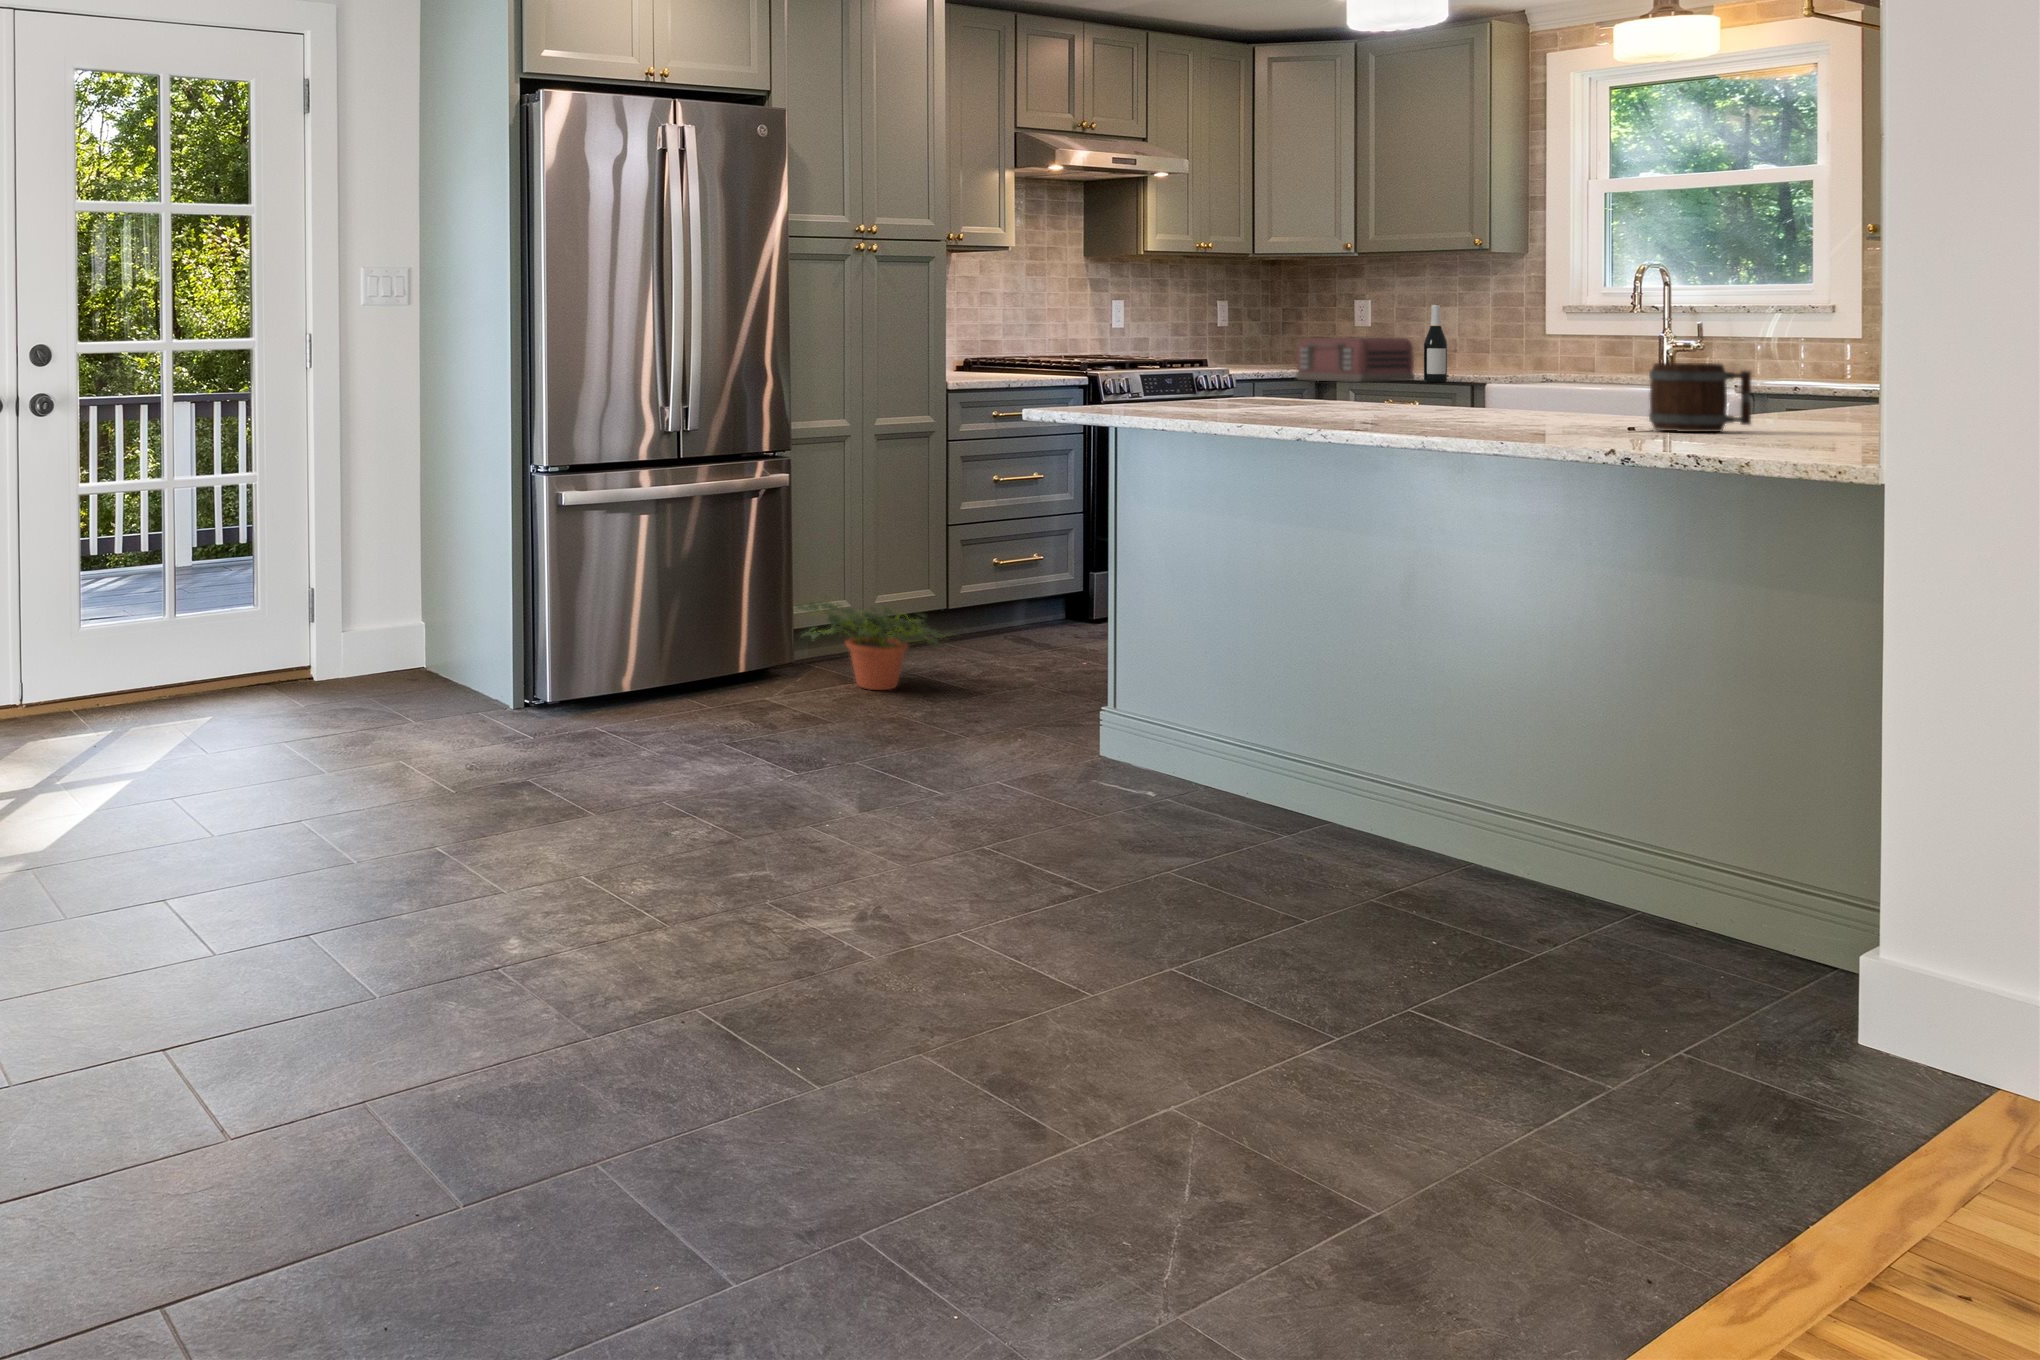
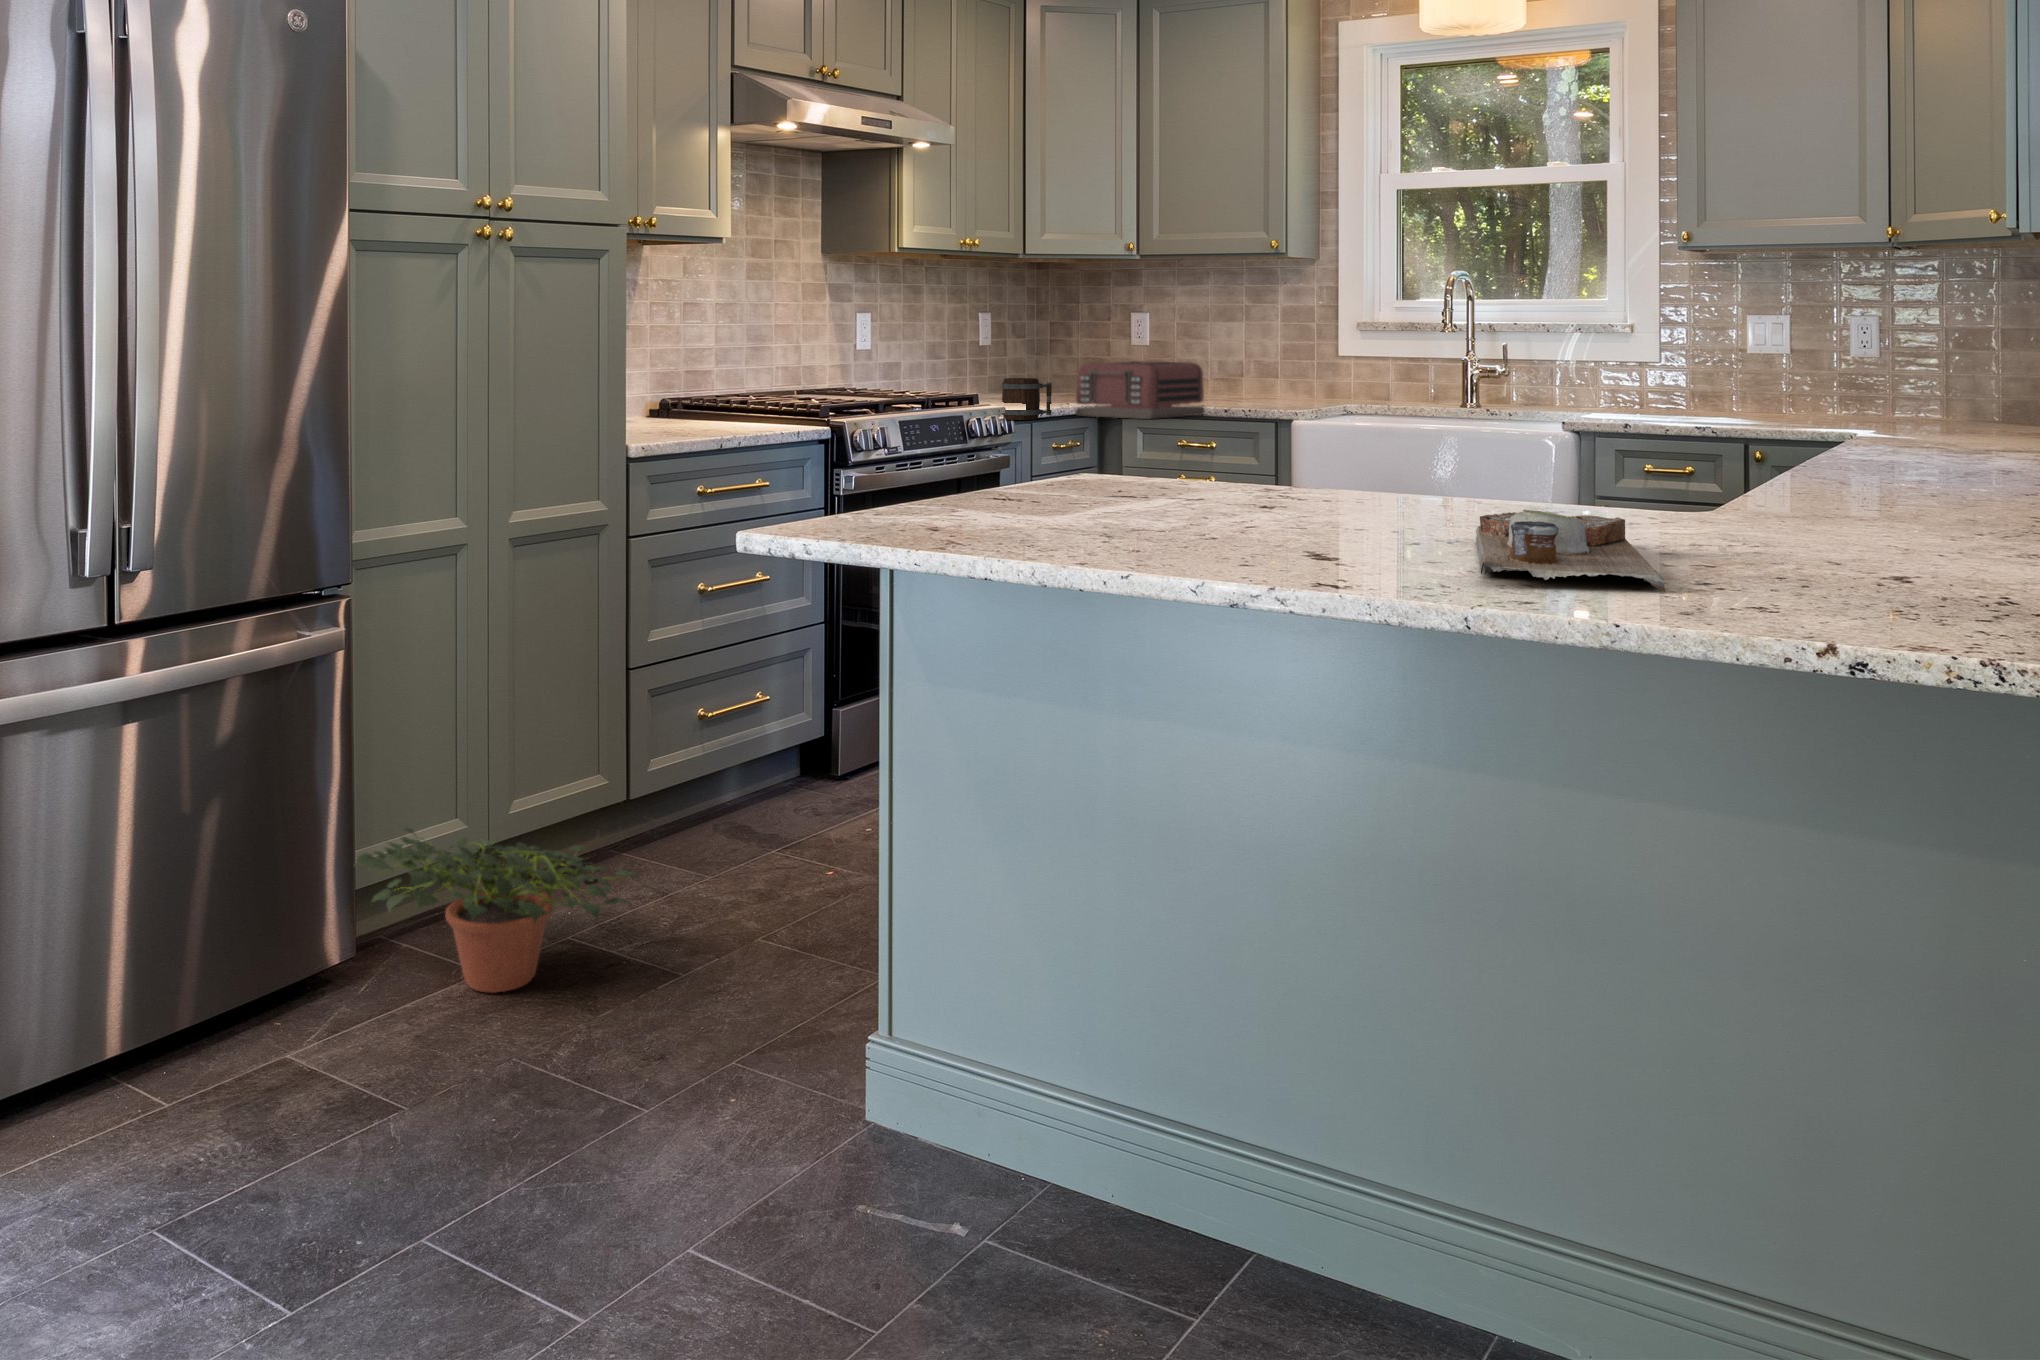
wine bottle: present [1424,304,1447,382] -> none [1221,322,1246,419]
mug: present [1649,363,1751,432] -> present [1002,378,1052,420]
cutting board: none [1441,393,1574,430] -> present [1476,510,1665,592]

